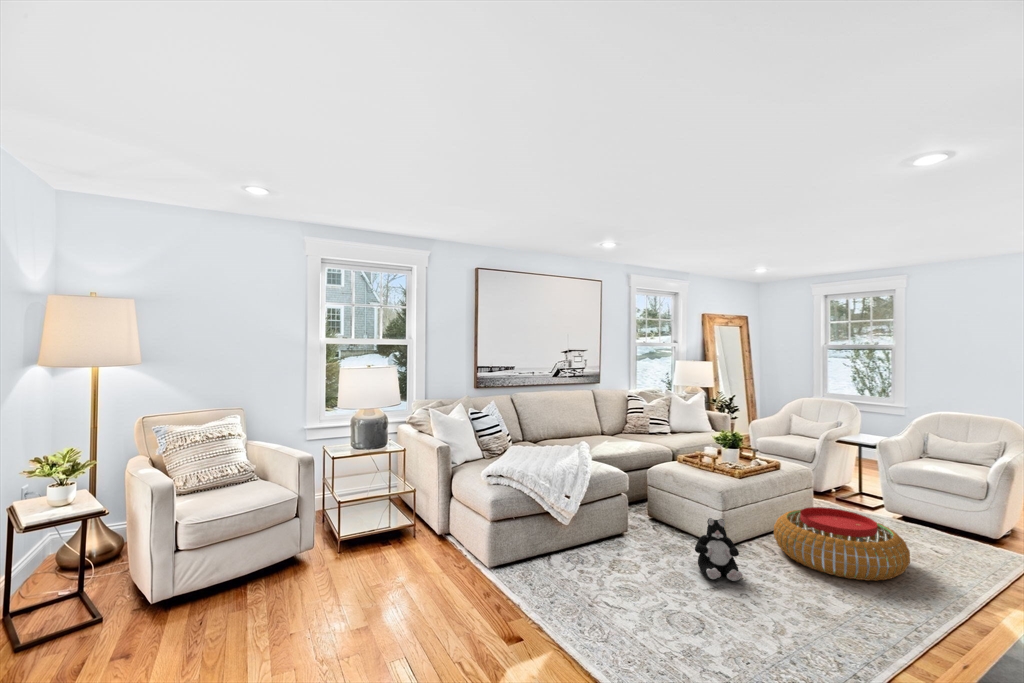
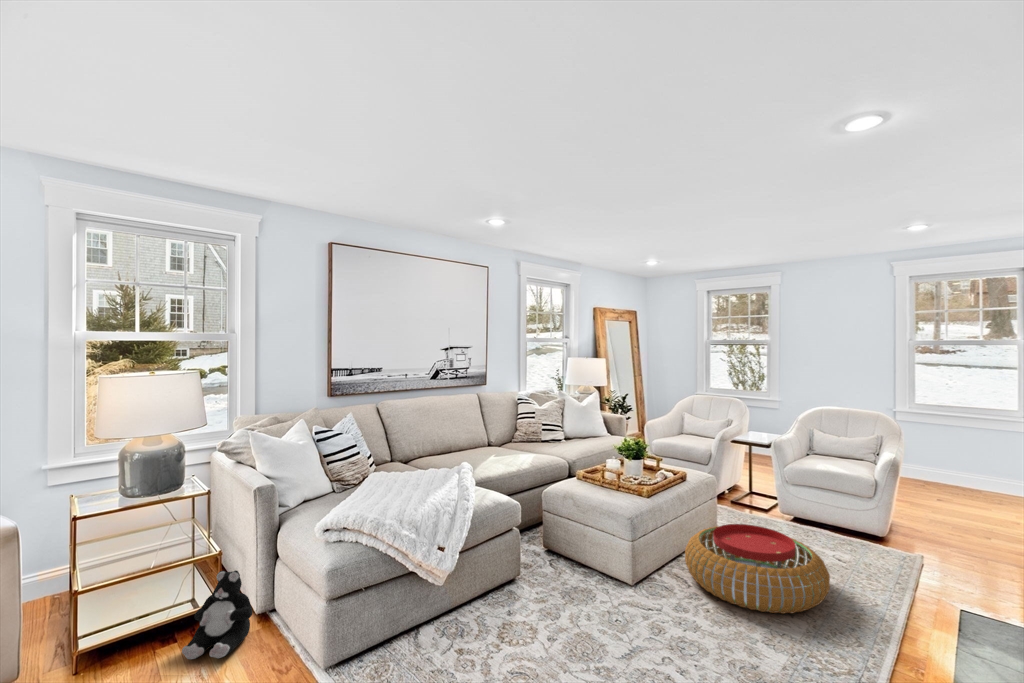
plush toy: present [695,518,742,581] -> present [182,570,252,659]

